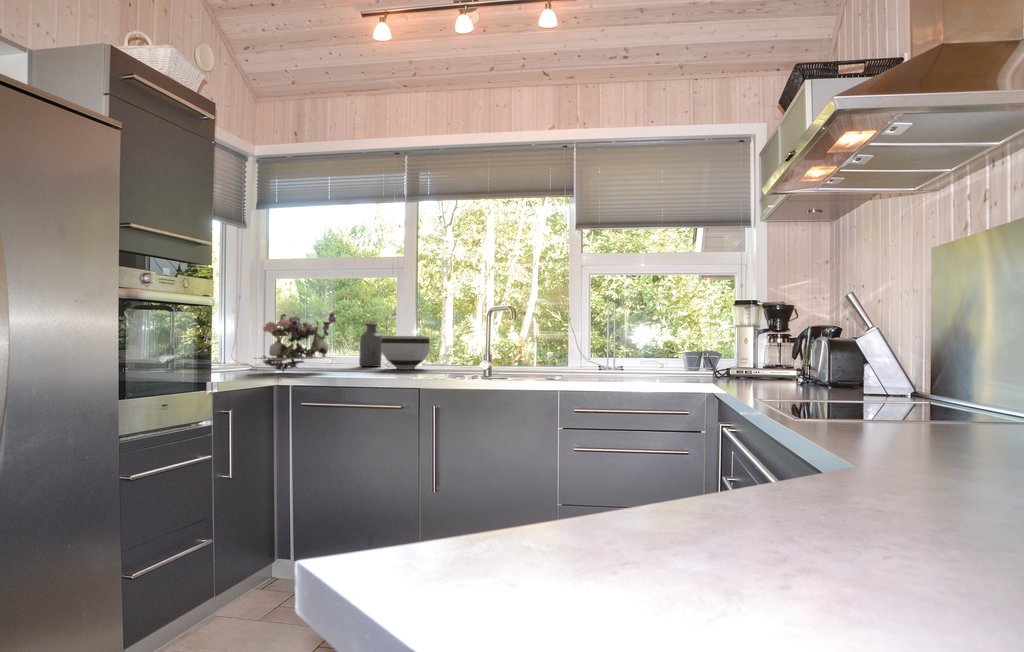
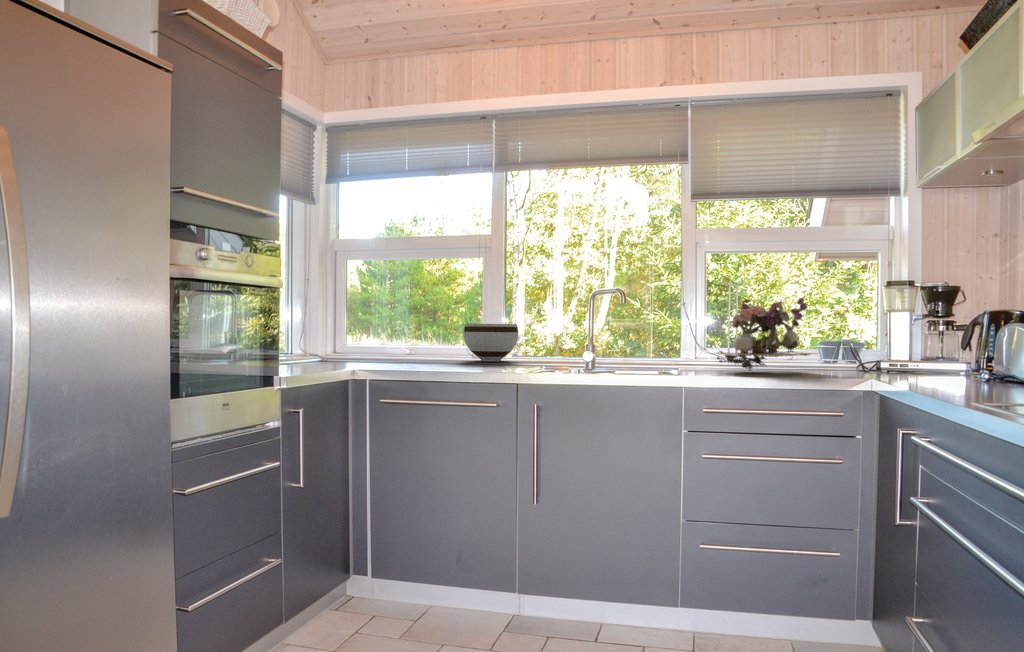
flower arrangement: present [255,311,336,372] -> present [715,296,815,371]
bottle: present [359,323,382,367] -> none [438,310,463,358]

